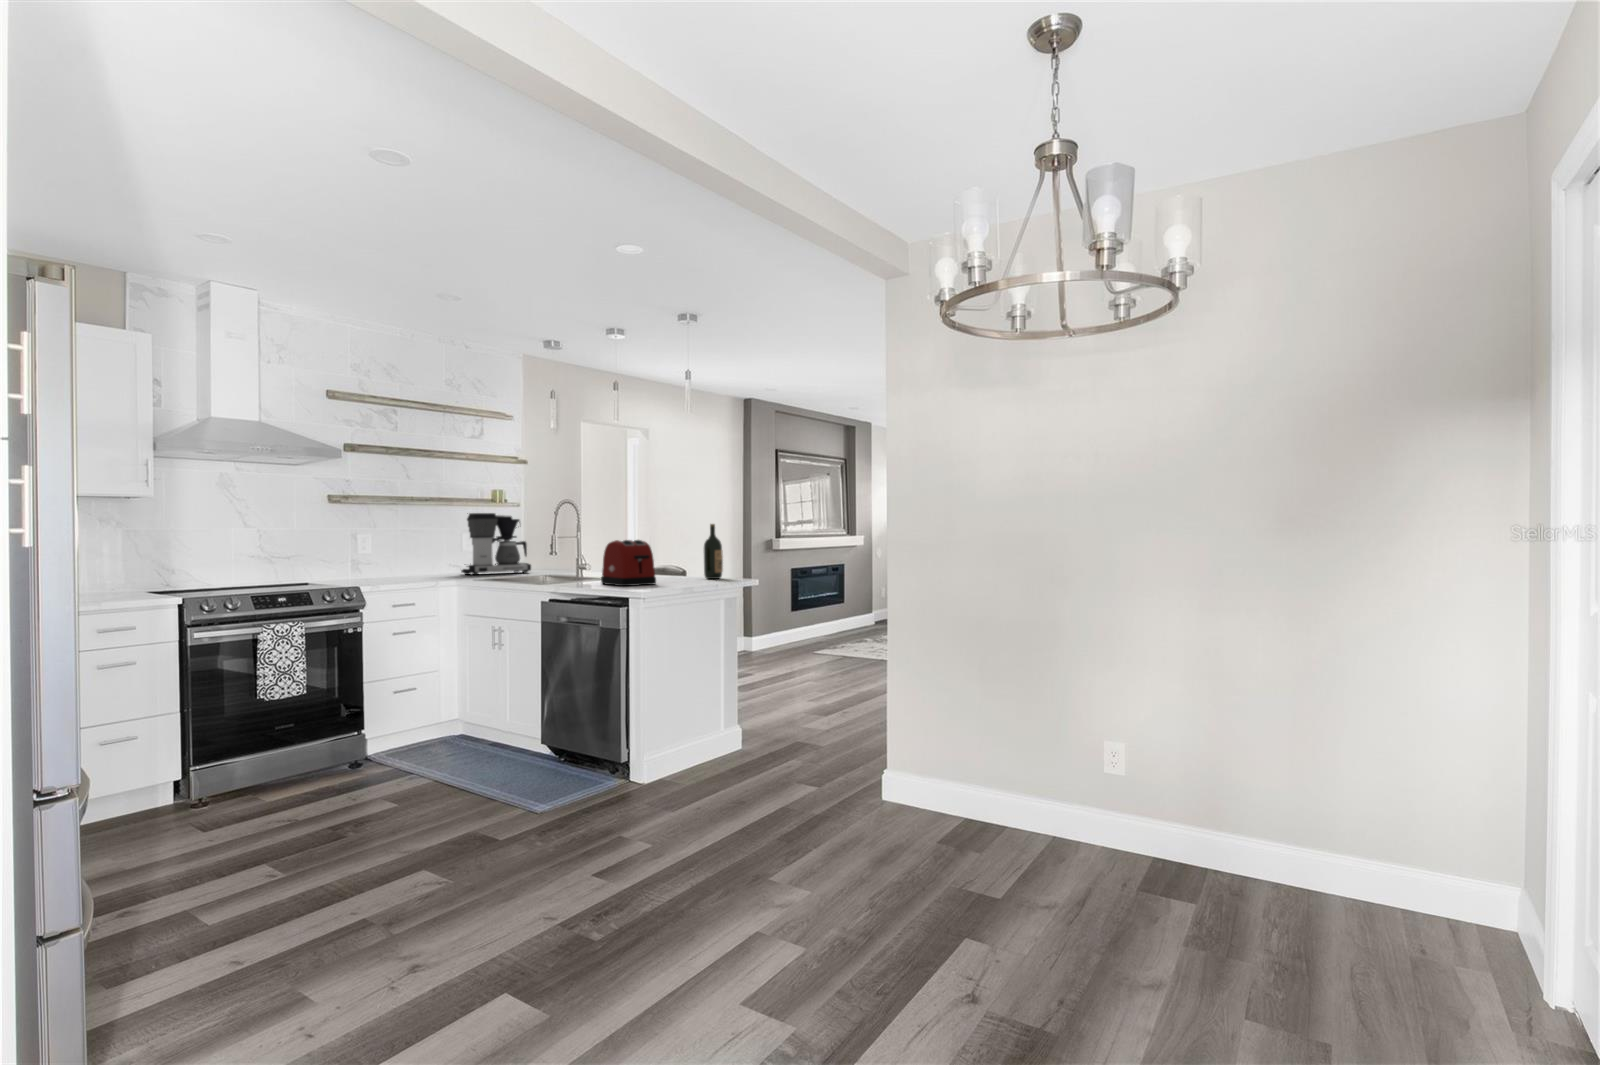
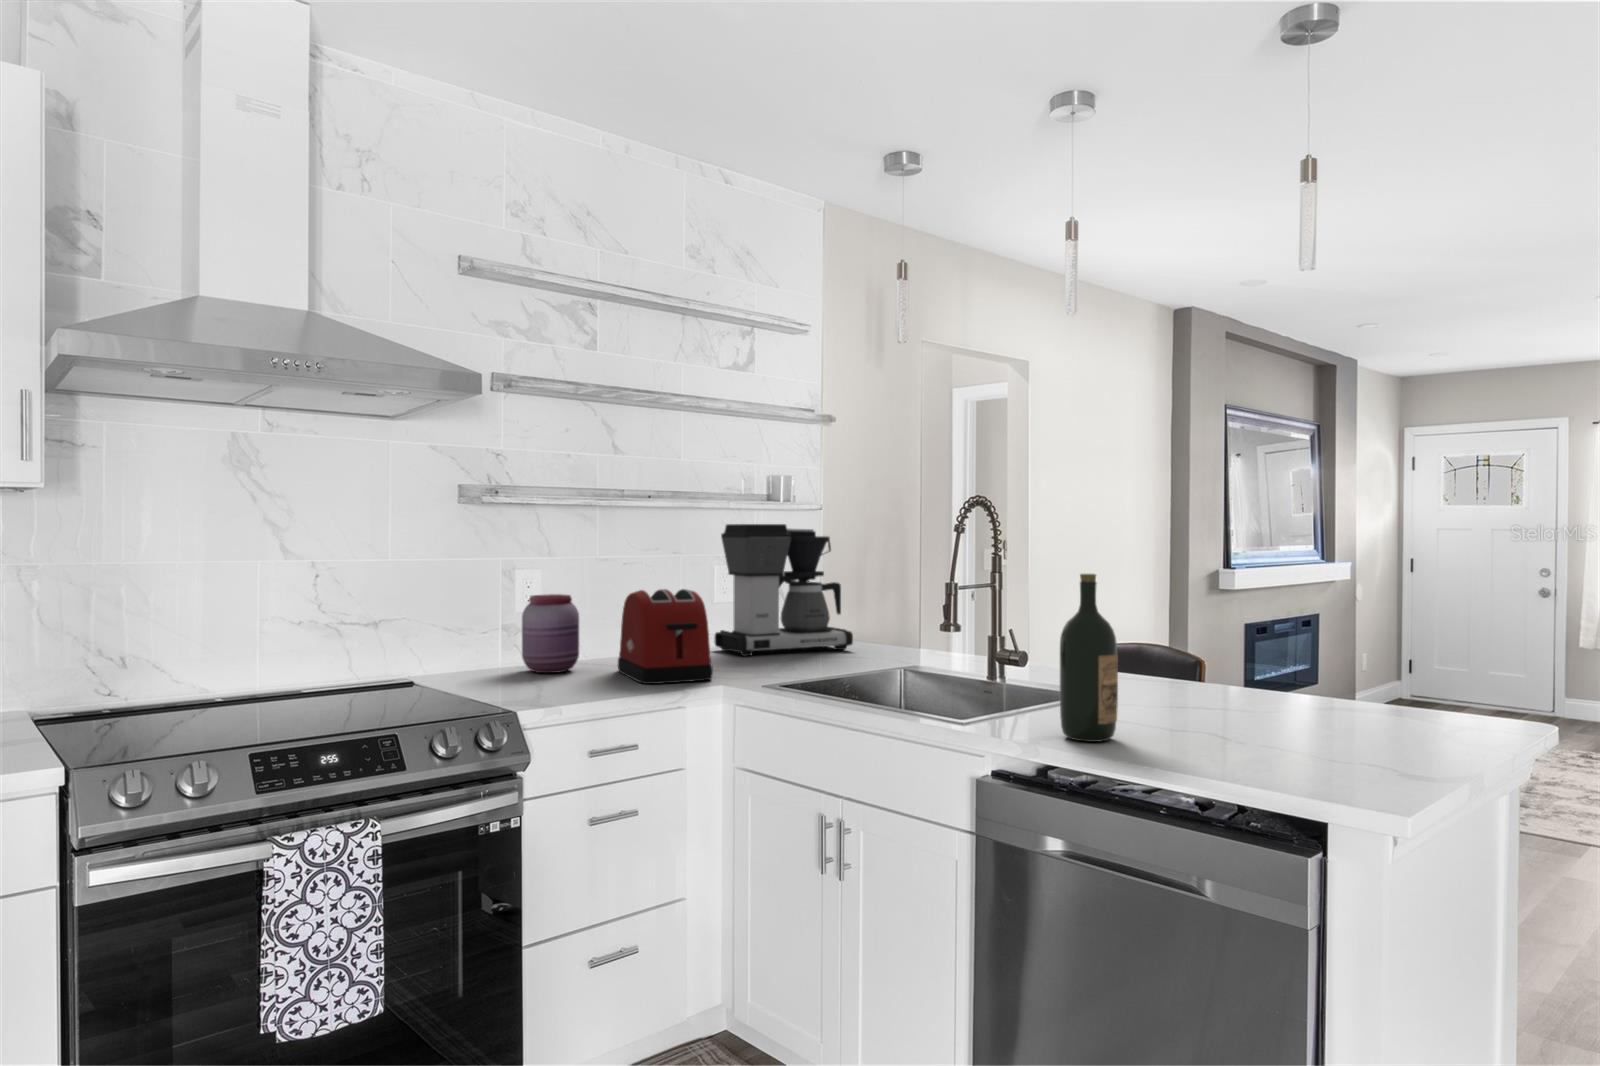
wine bottle: present [703,524,723,579] -> present [1060,574,1118,742]
toaster: present [601,540,656,586] -> present [618,589,713,684]
jar: none [359,545,388,580] -> present [522,594,579,673]

